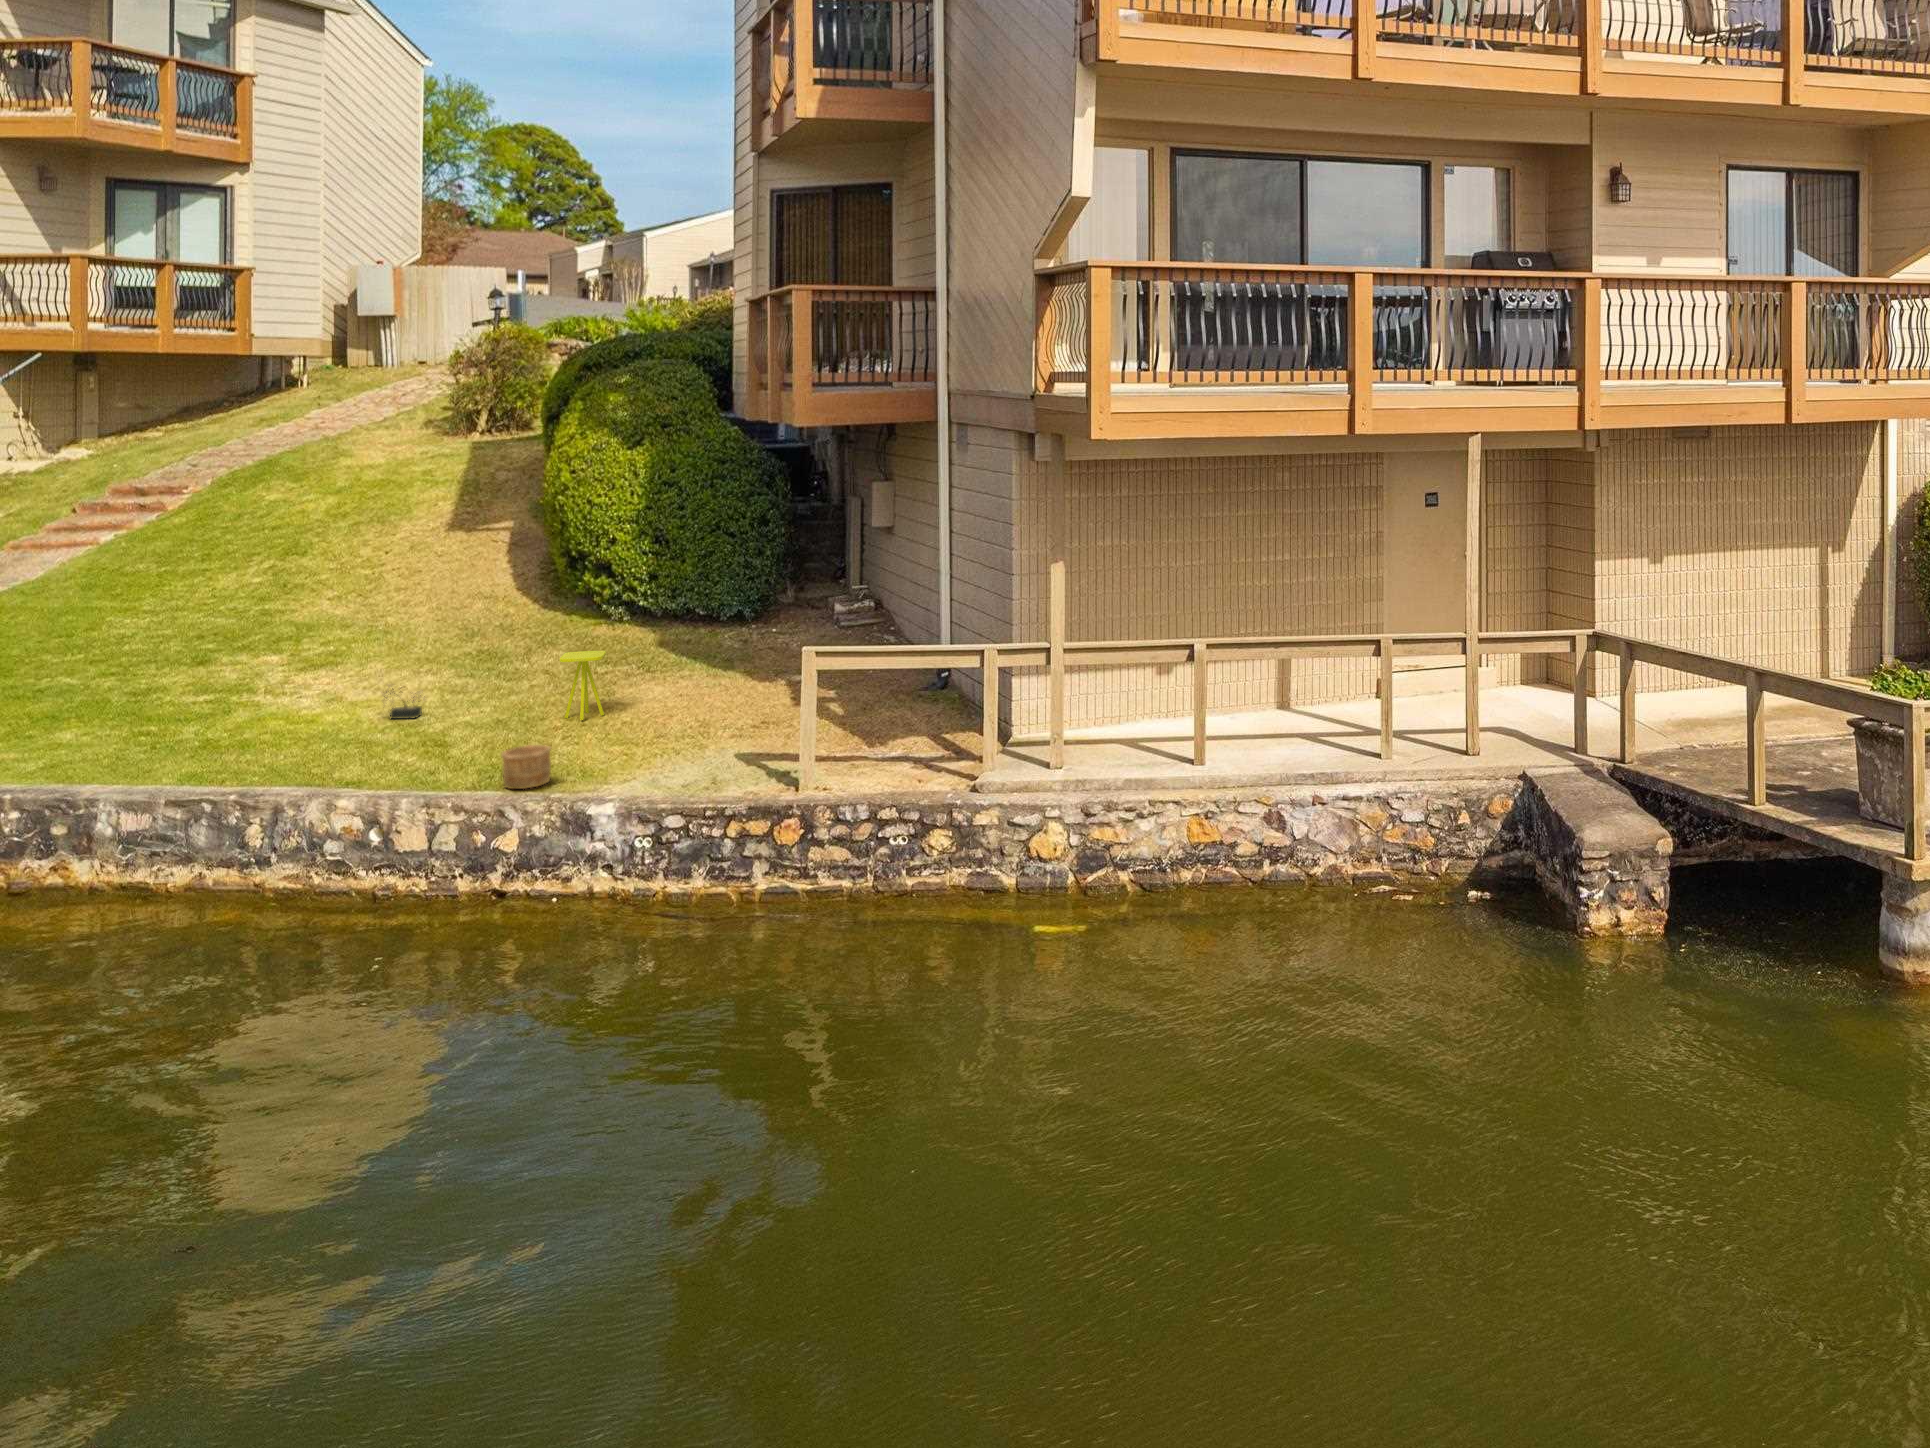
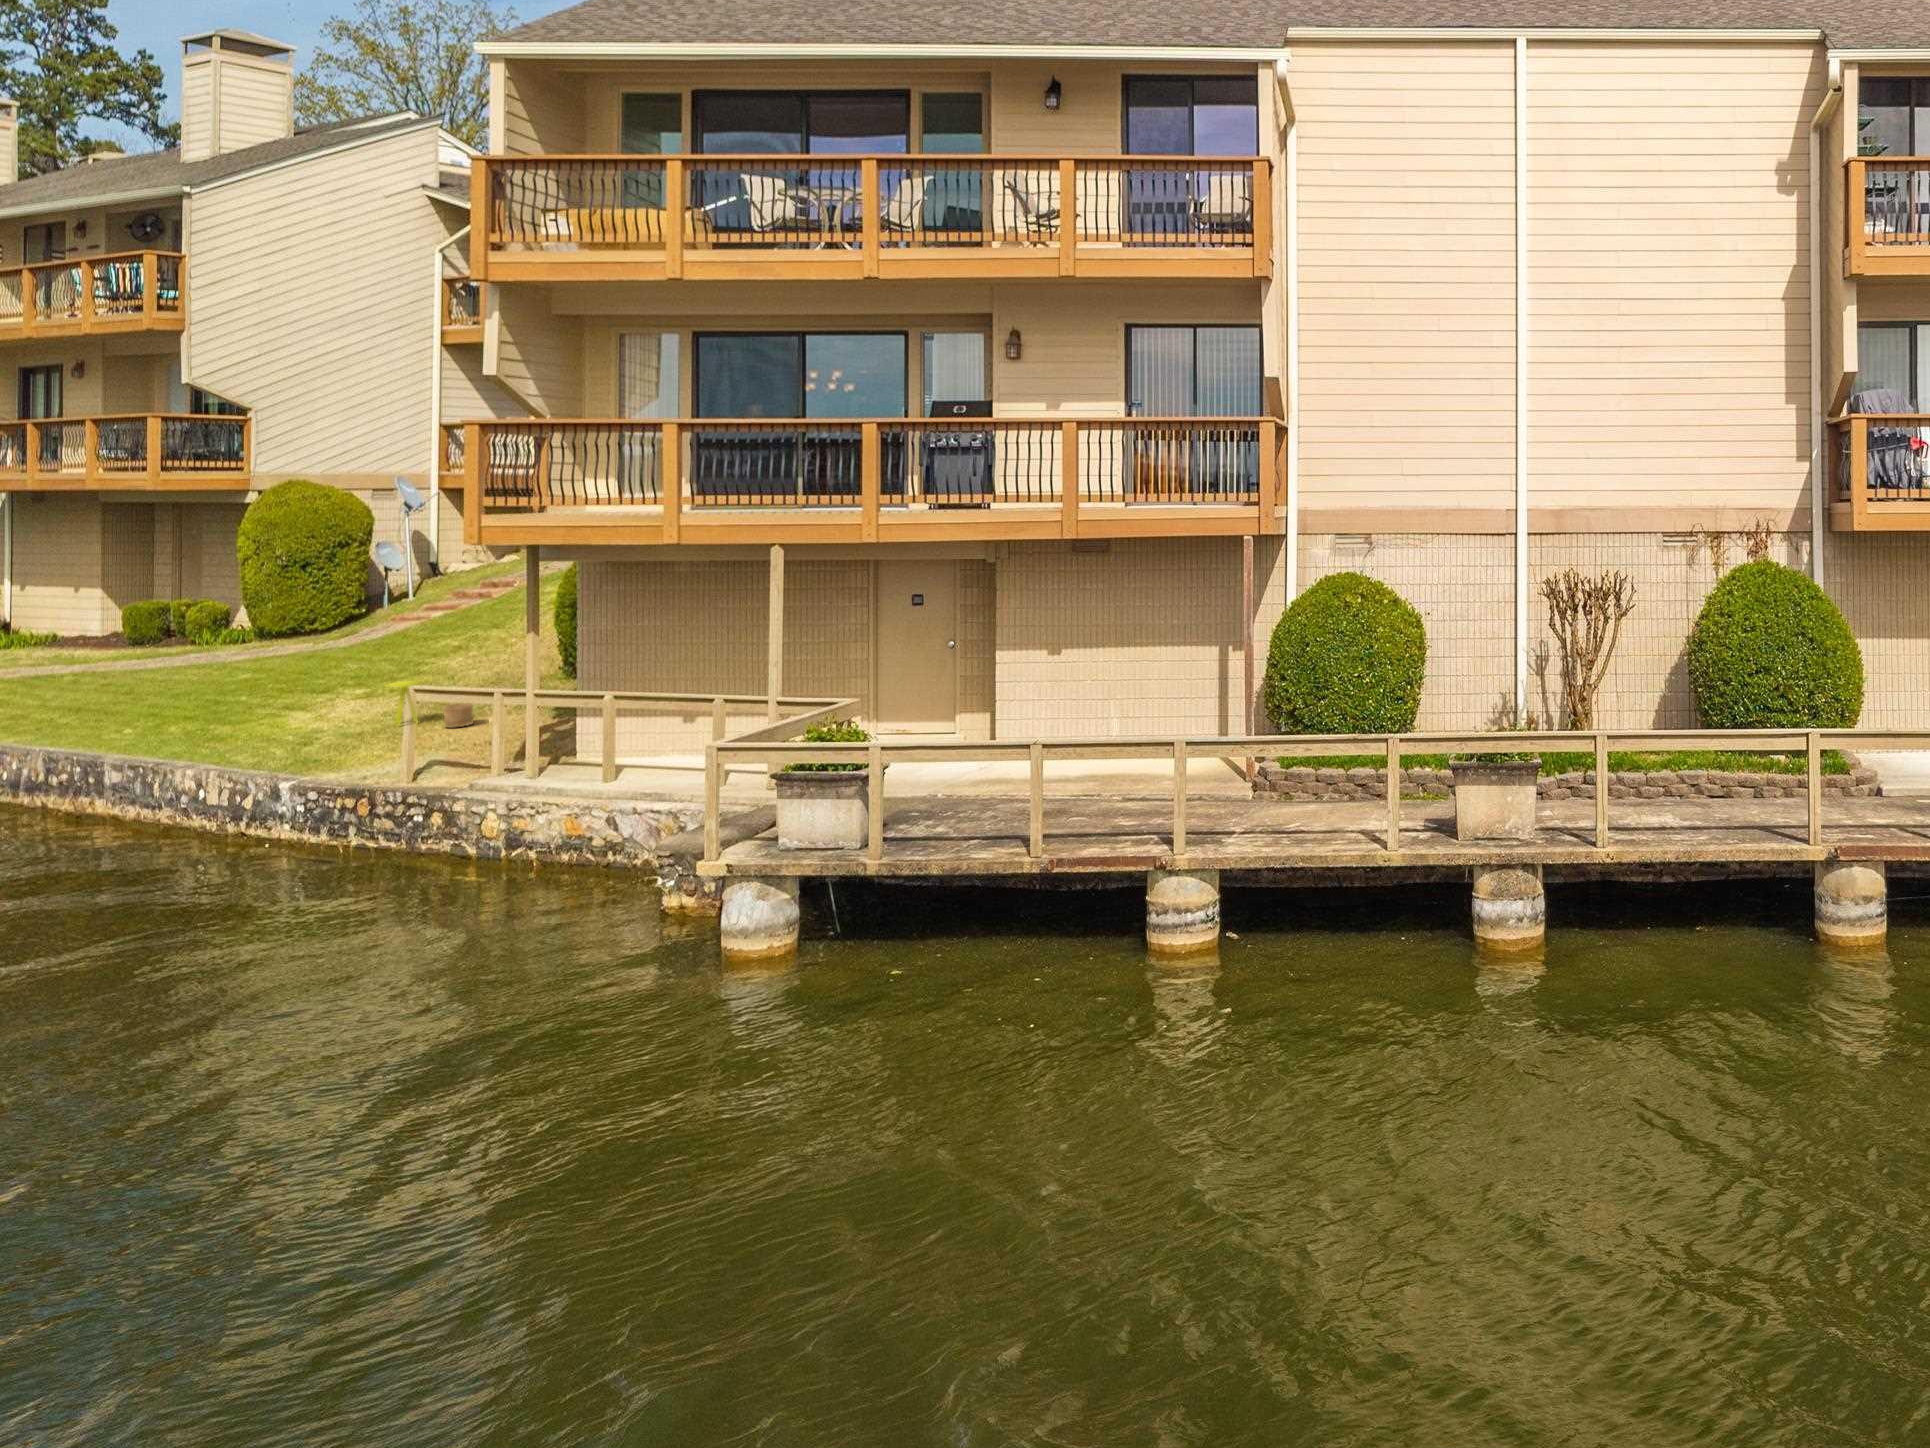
decorative plant: present [384,688,425,719] -> none [302,695,335,718]
wooden bucket: present [501,745,551,789] -> present [443,703,474,728]

